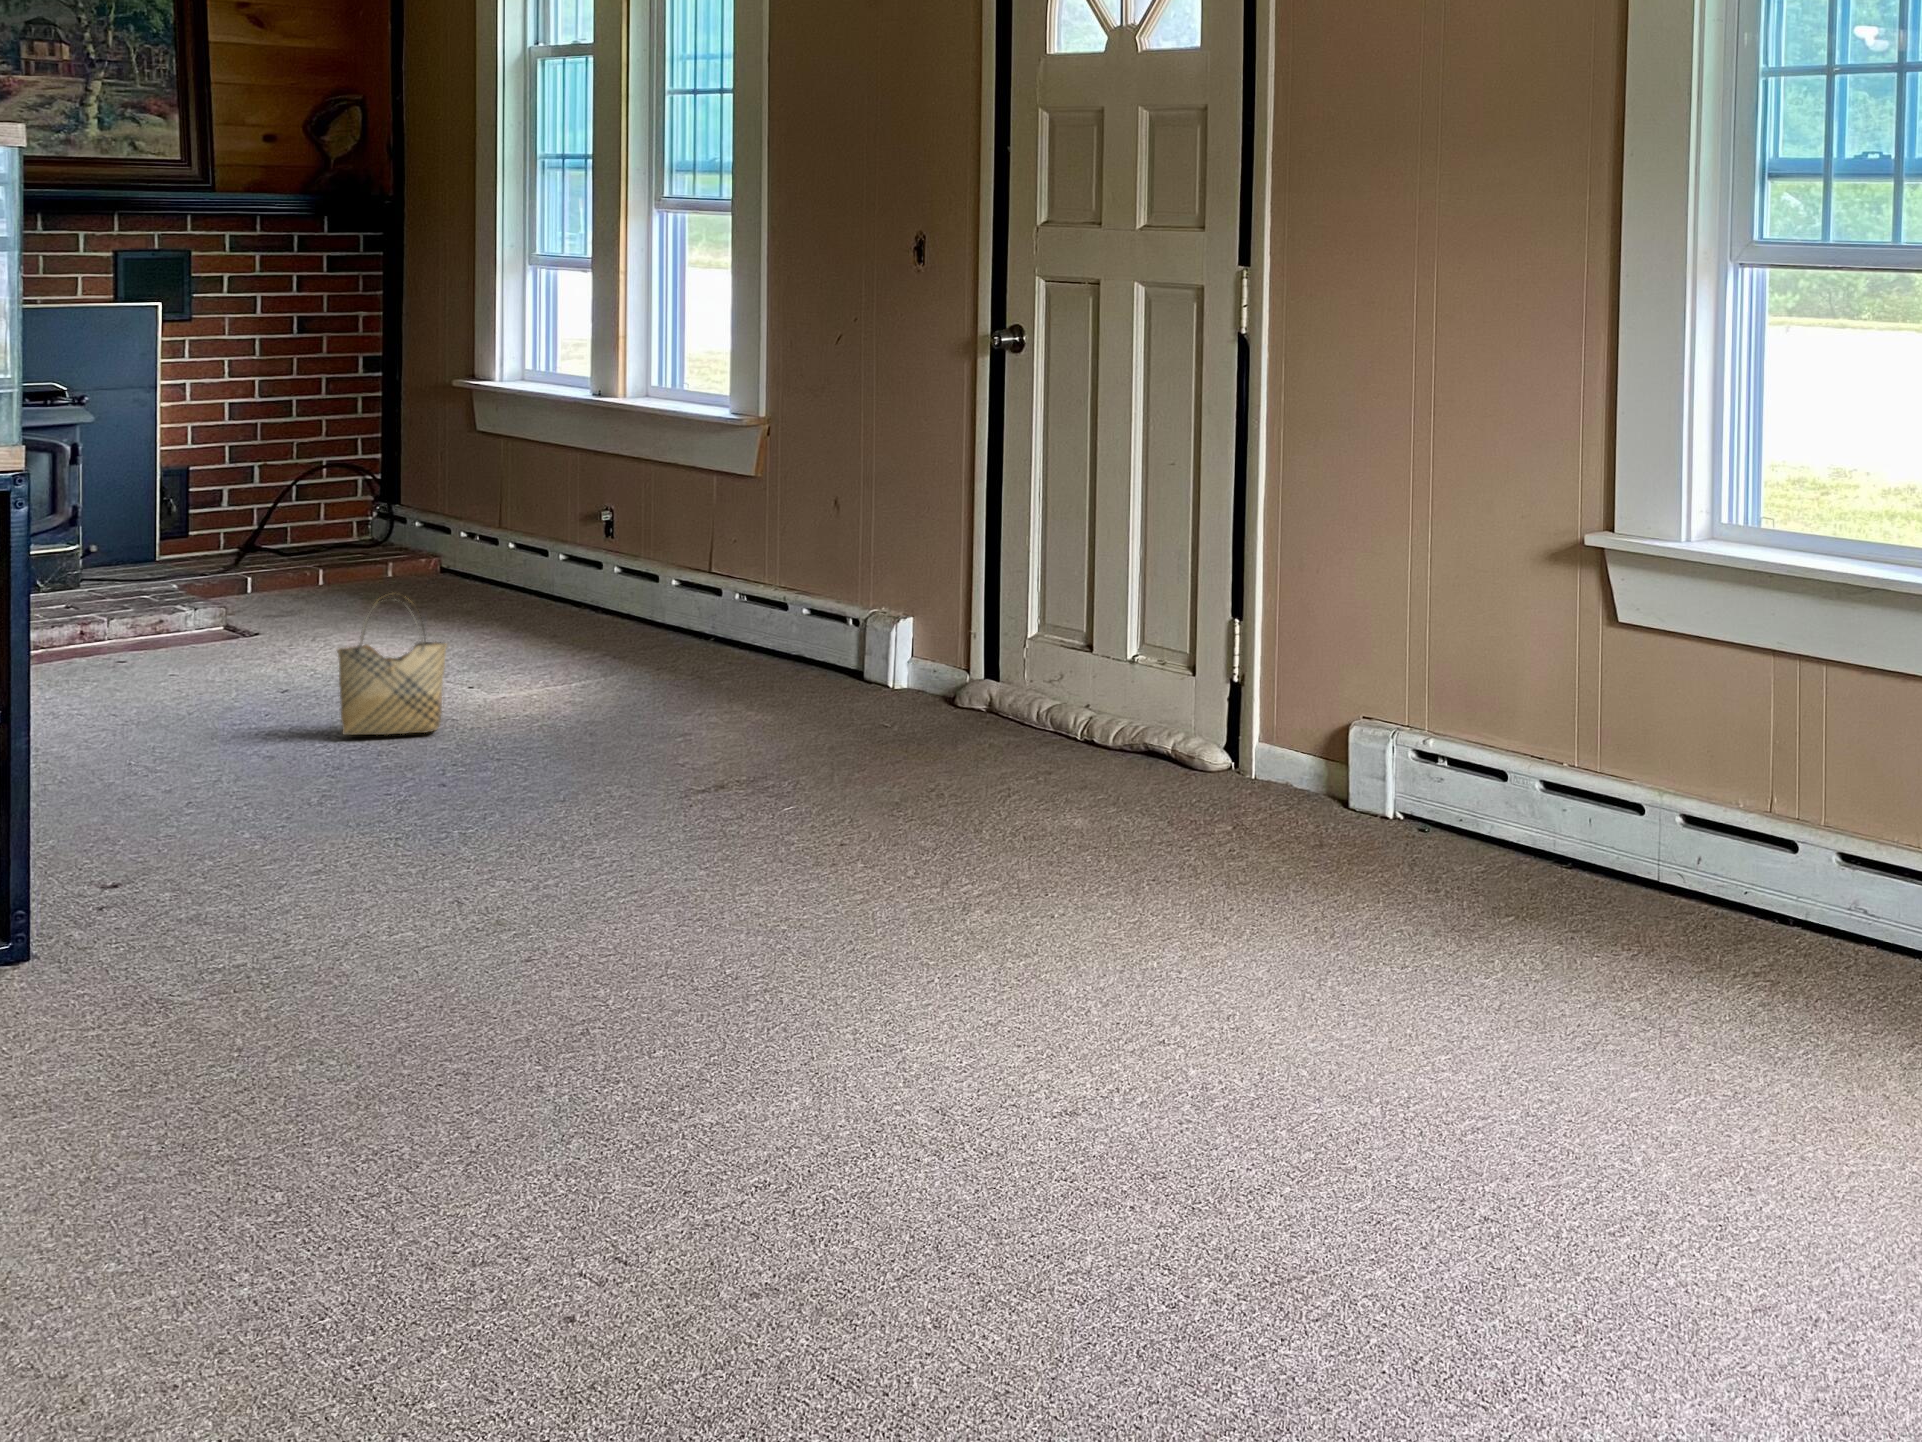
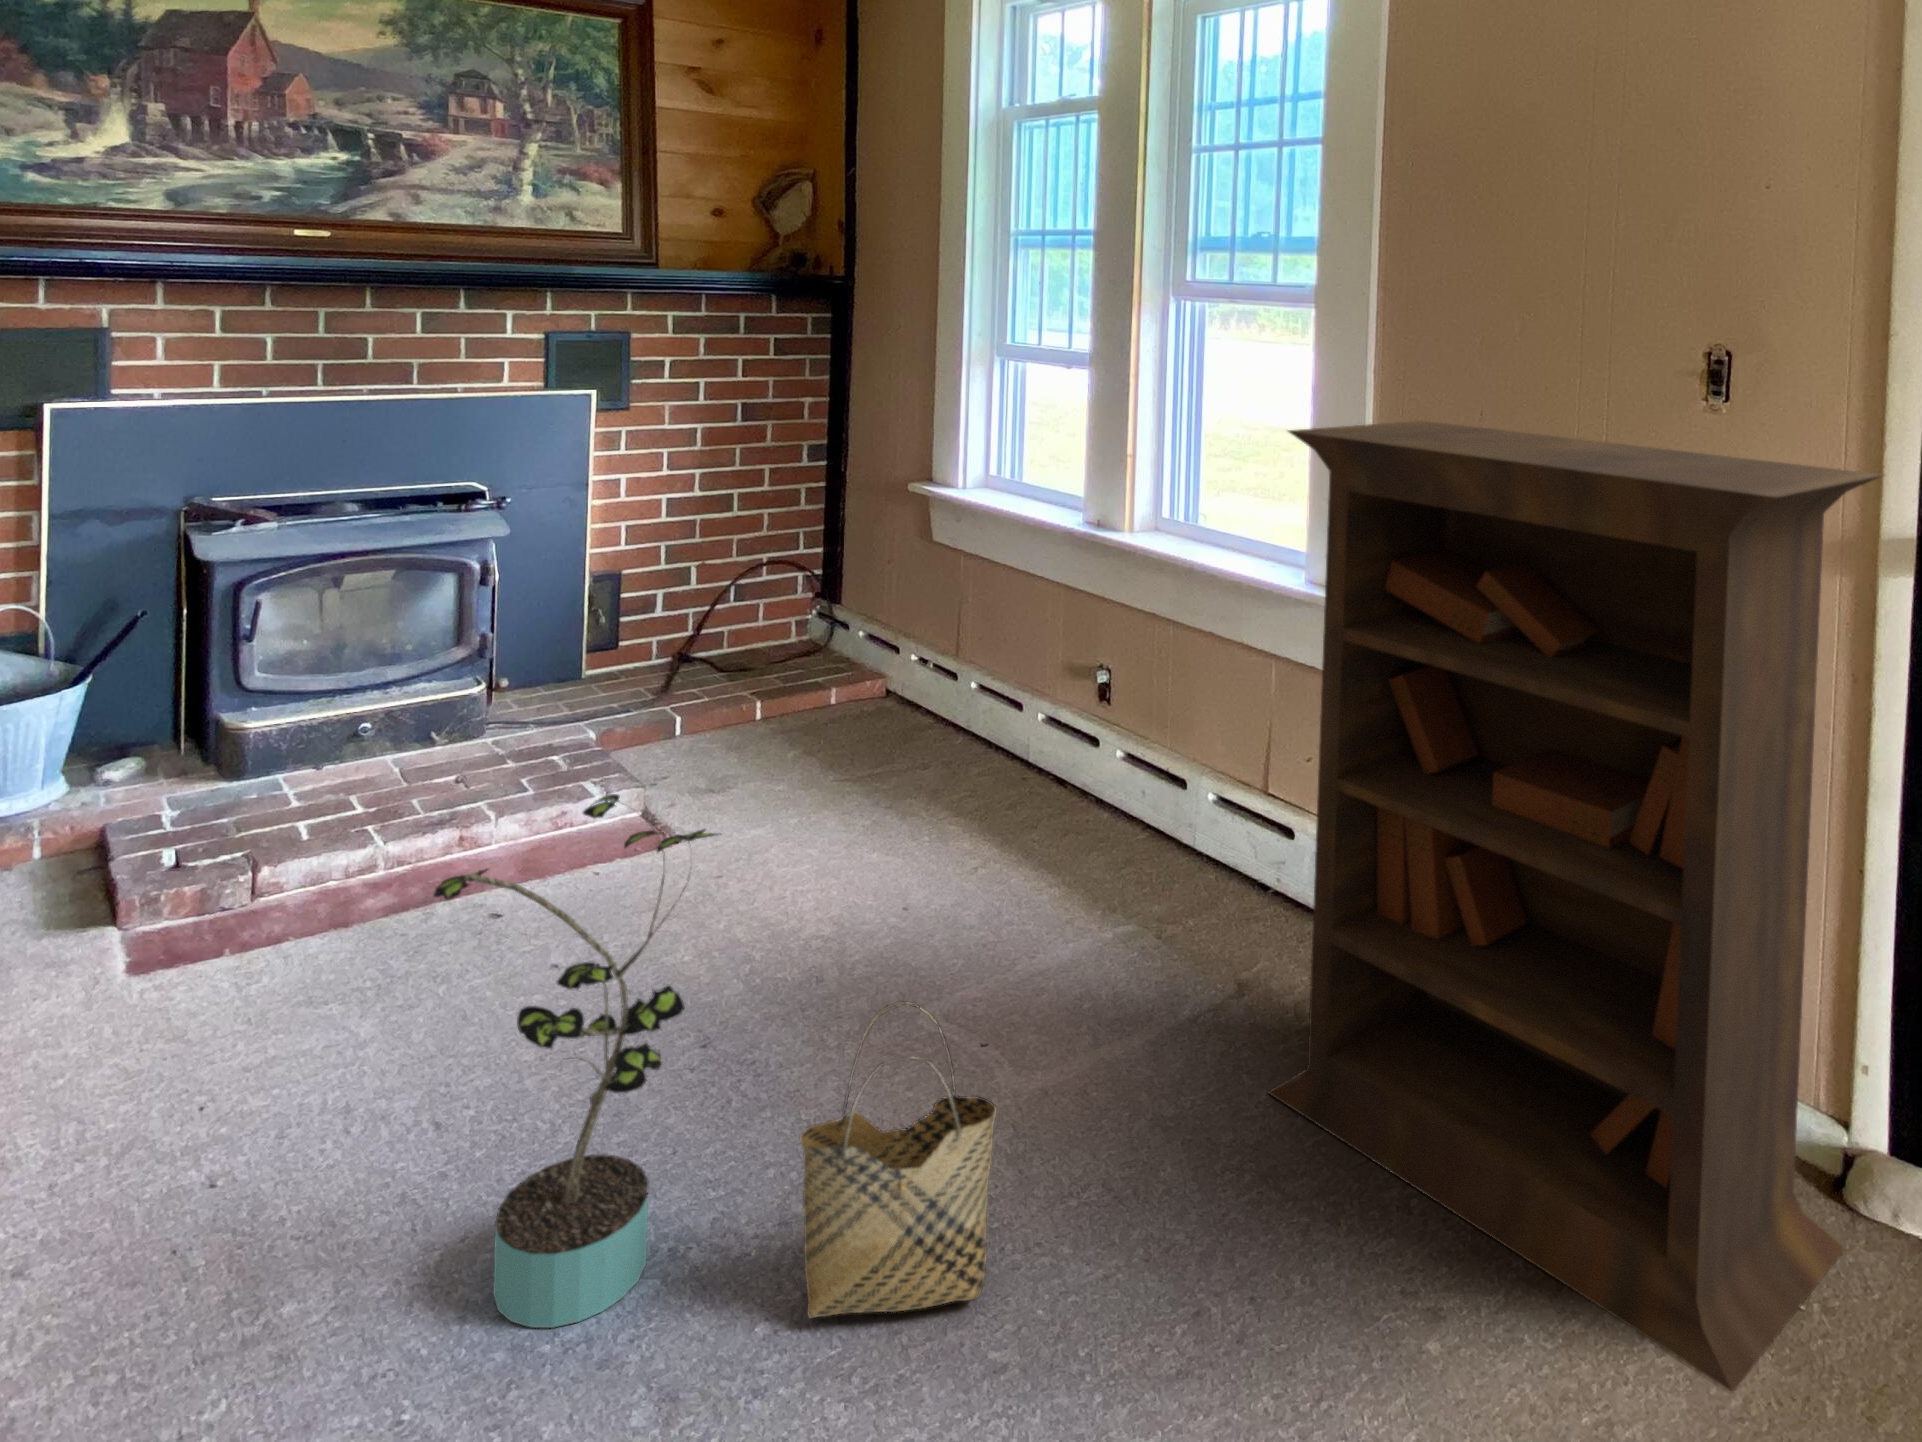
bookcase: none [640,287,936,740] -> present [1268,421,1883,1392]
potted plant: none [131,489,290,743] -> present [434,794,717,1328]

